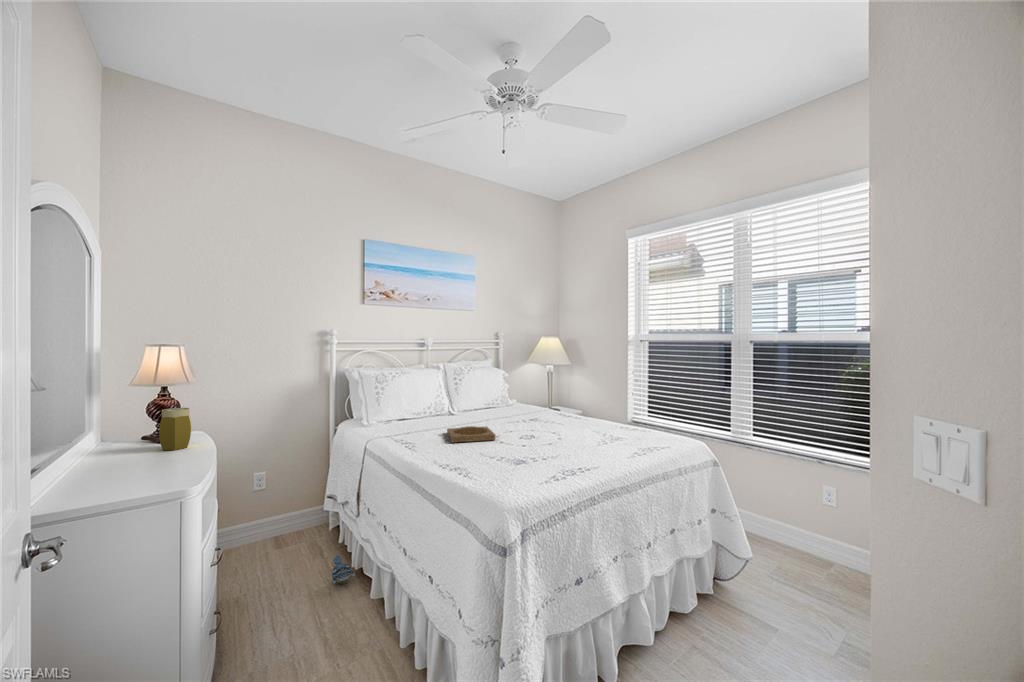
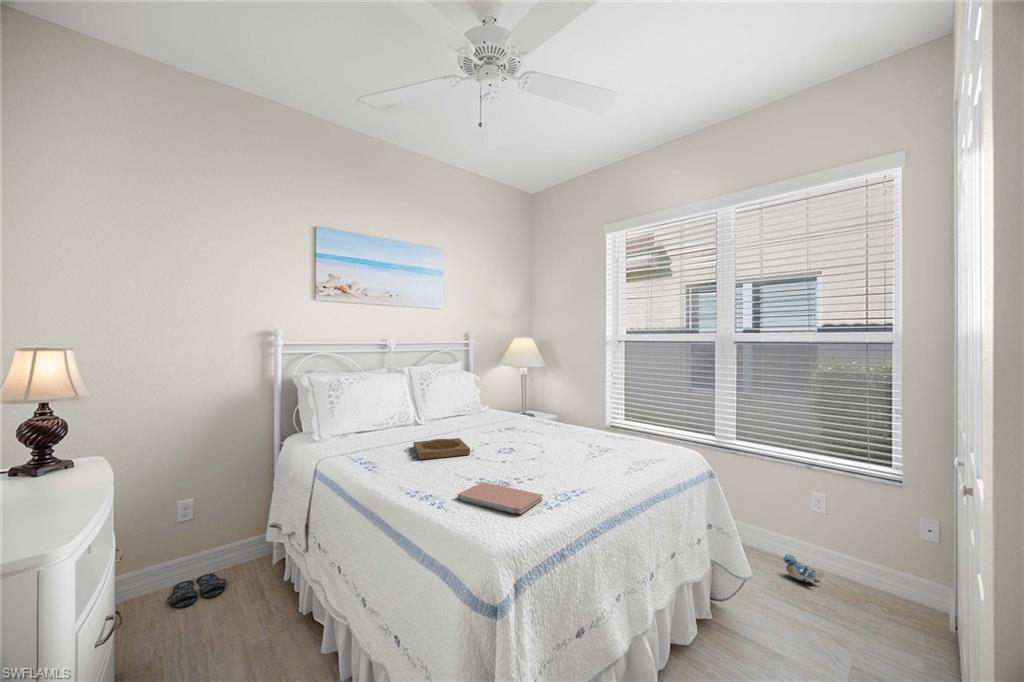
jar: present [159,408,191,450] -> none [28,428,79,486]
notebook: none [481,460,552,484] -> present [457,482,543,514]
slippers: none [247,536,292,560] -> present [167,574,226,608]
plush toy: present [332,555,355,584] -> present [783,554,821,583]

